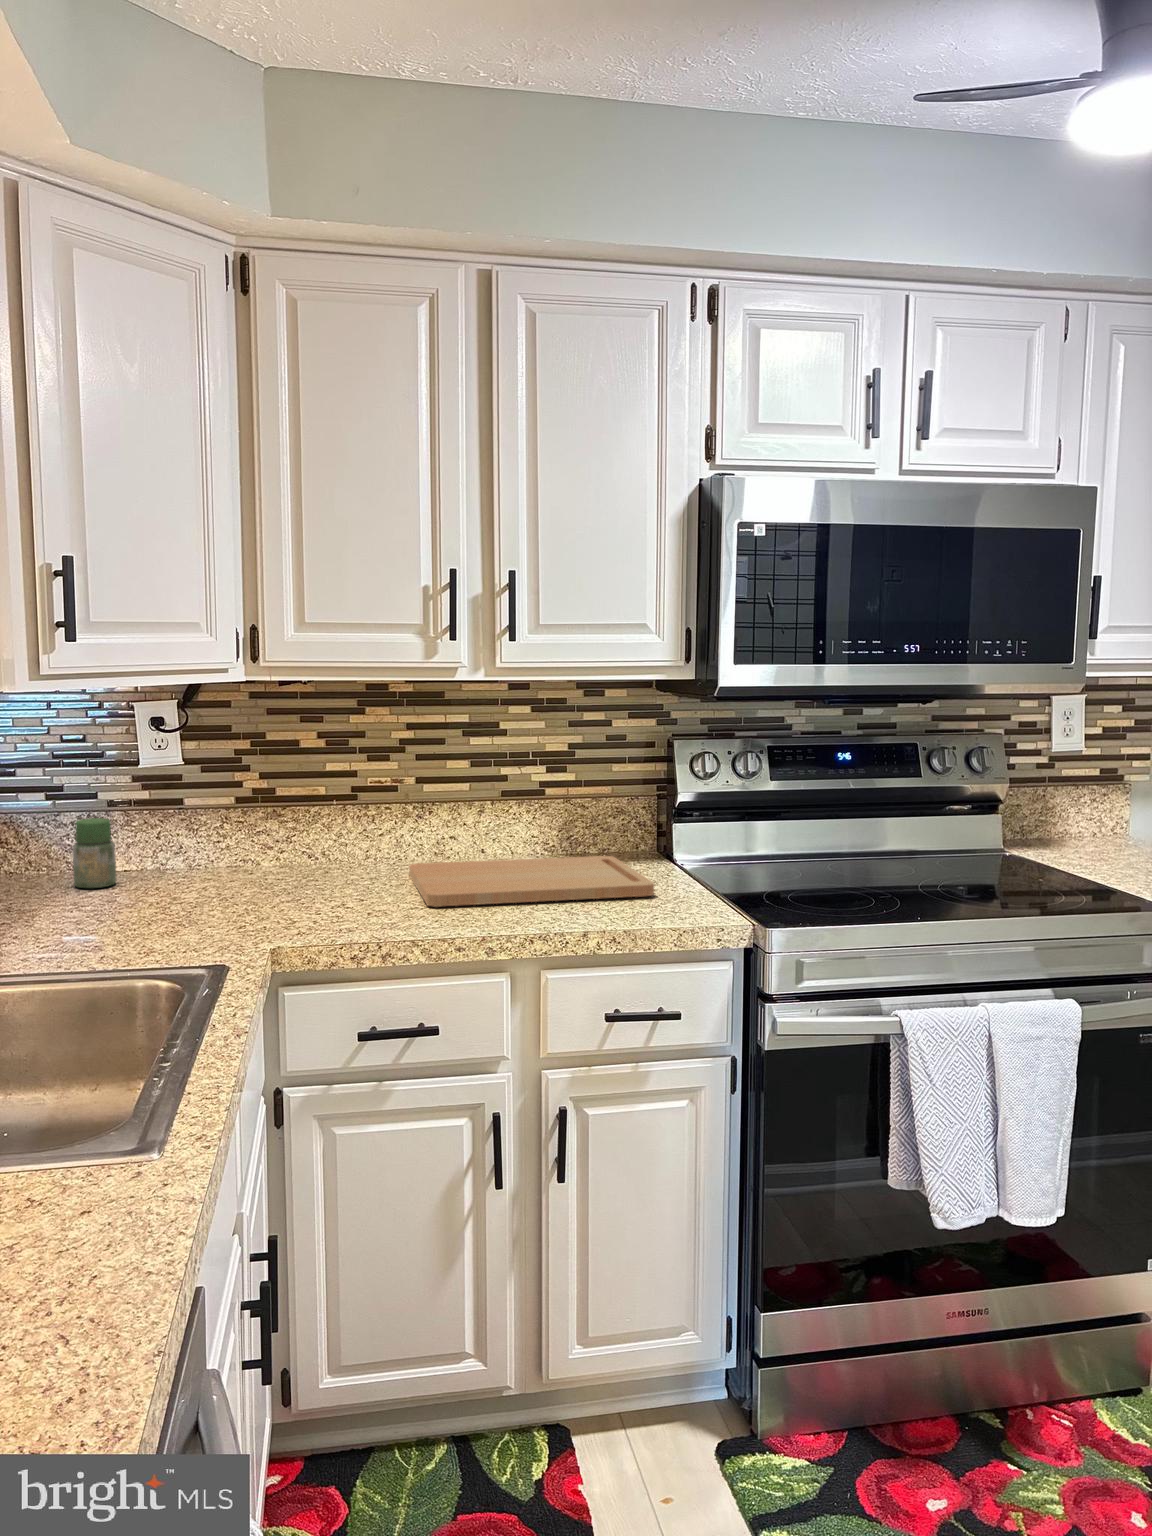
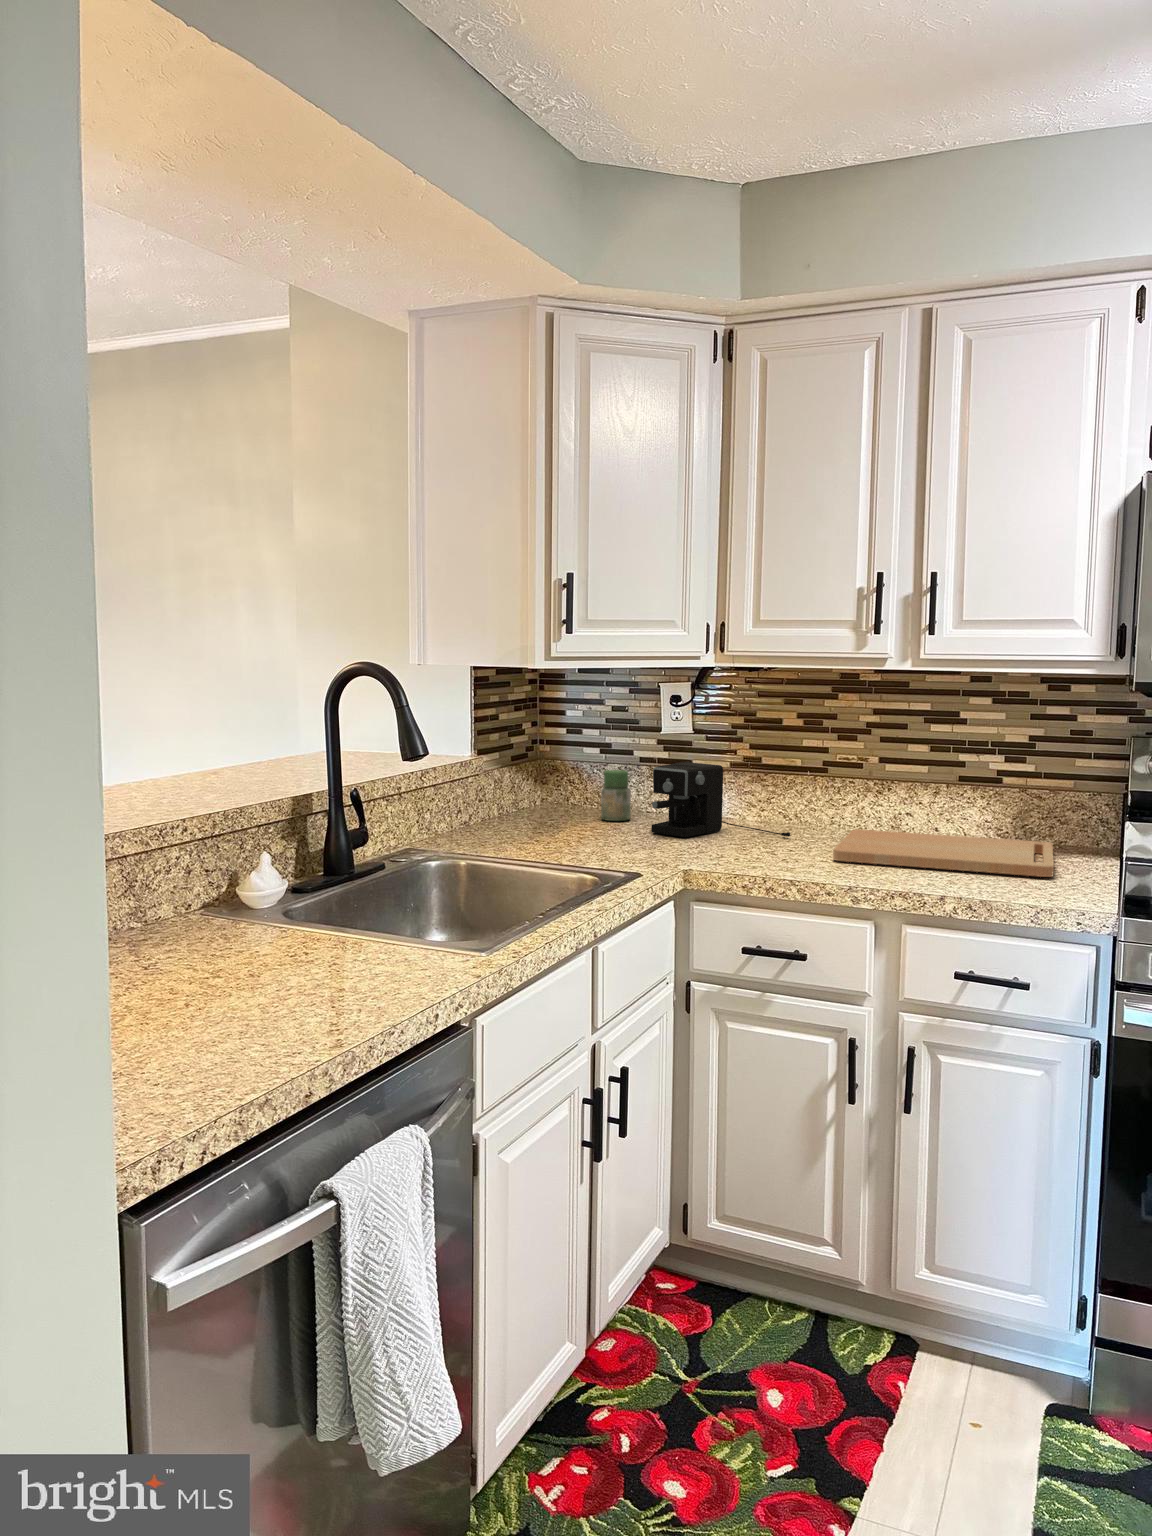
coffee maker: none [167,802,345,900] -> present [651,762,791,837]

